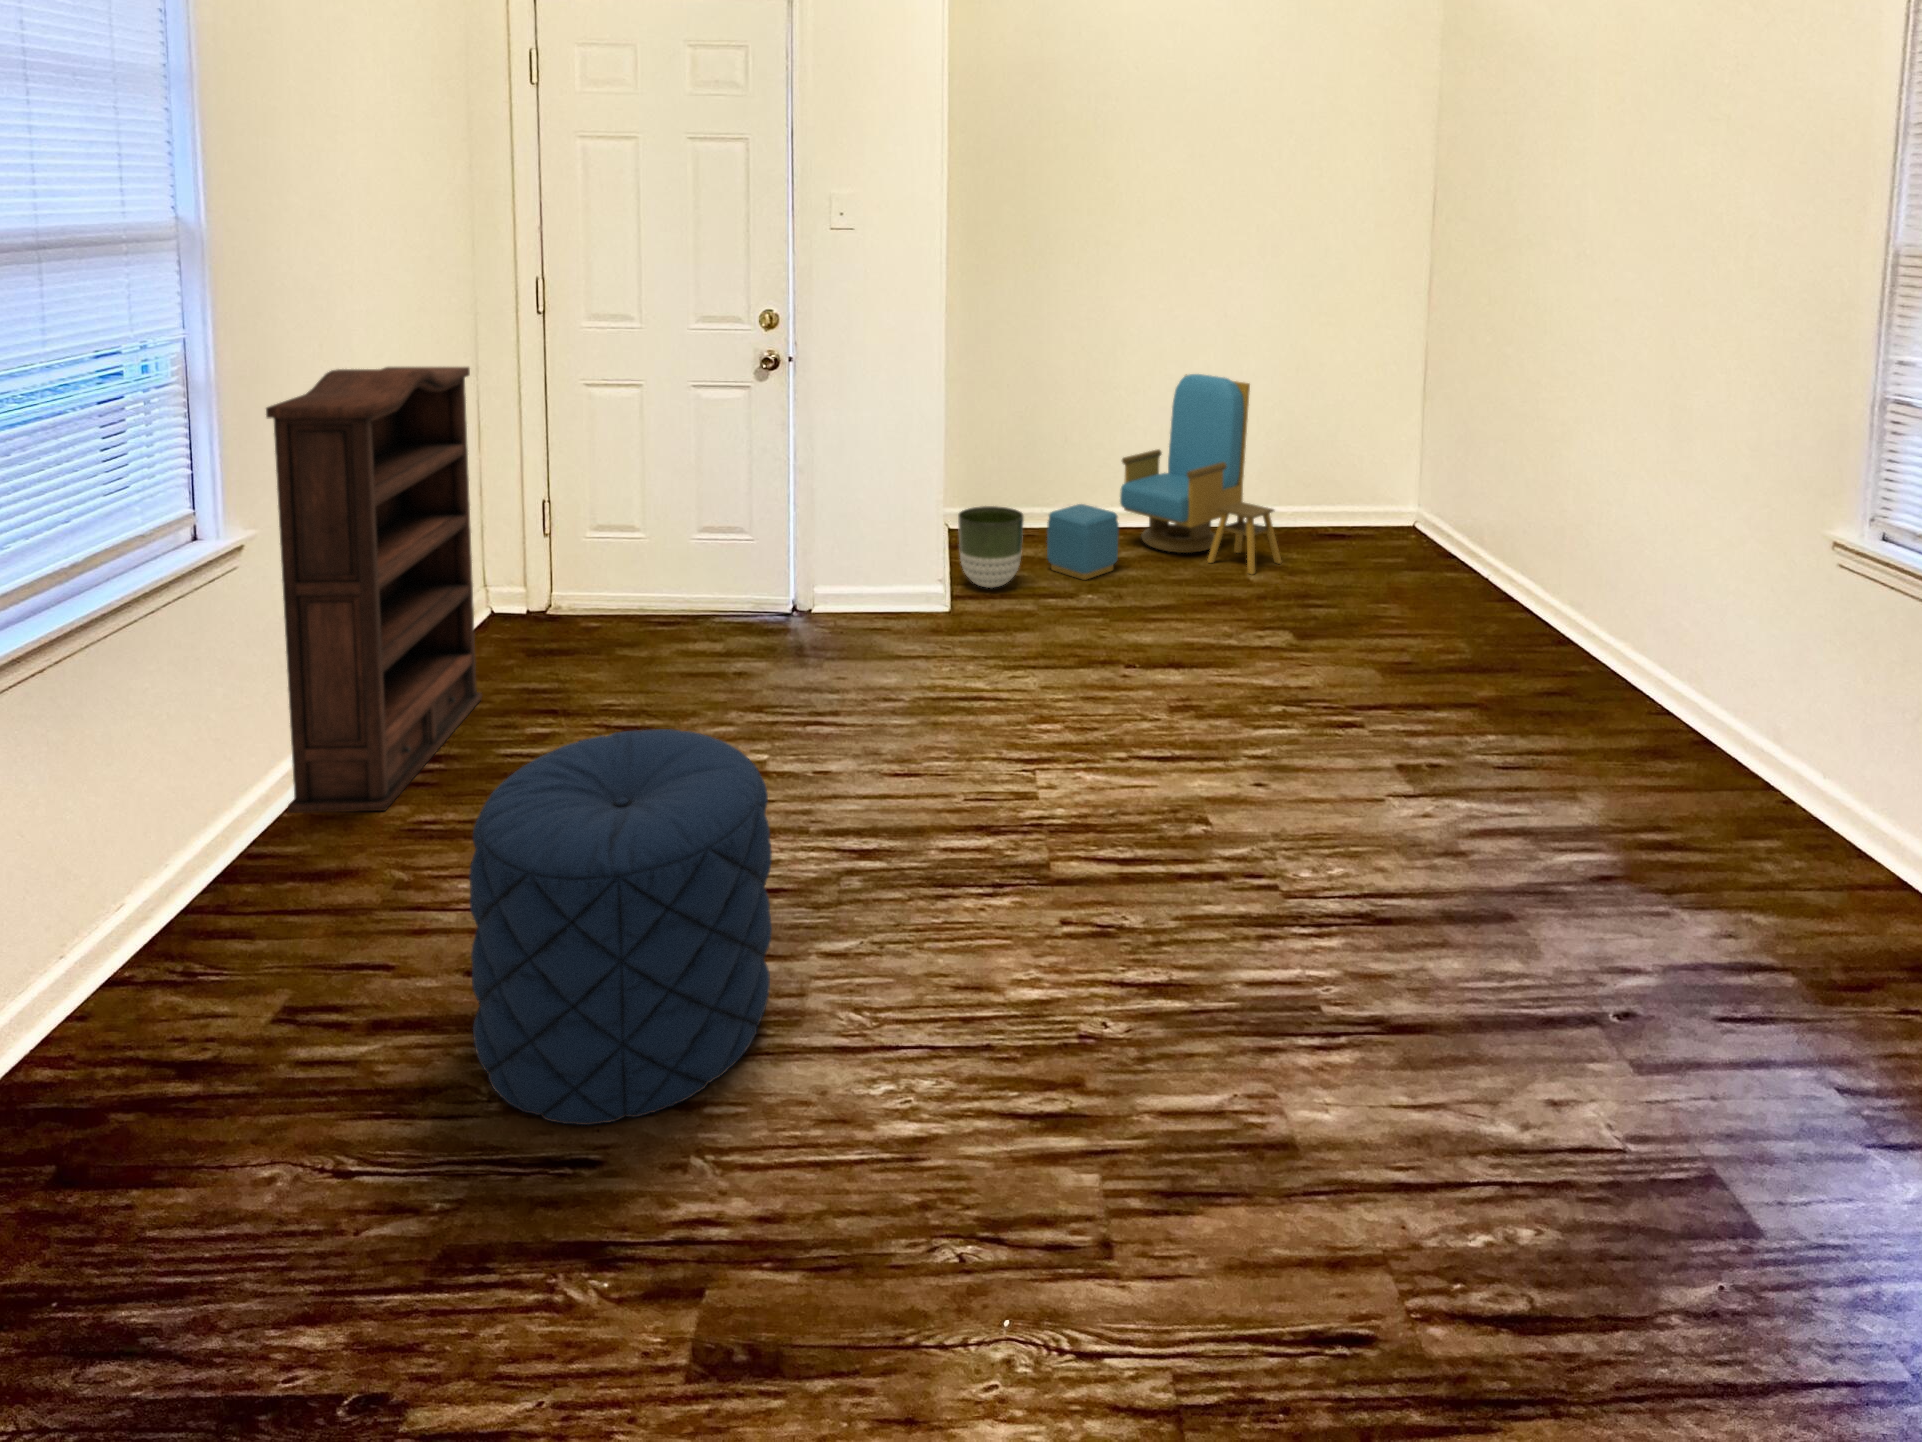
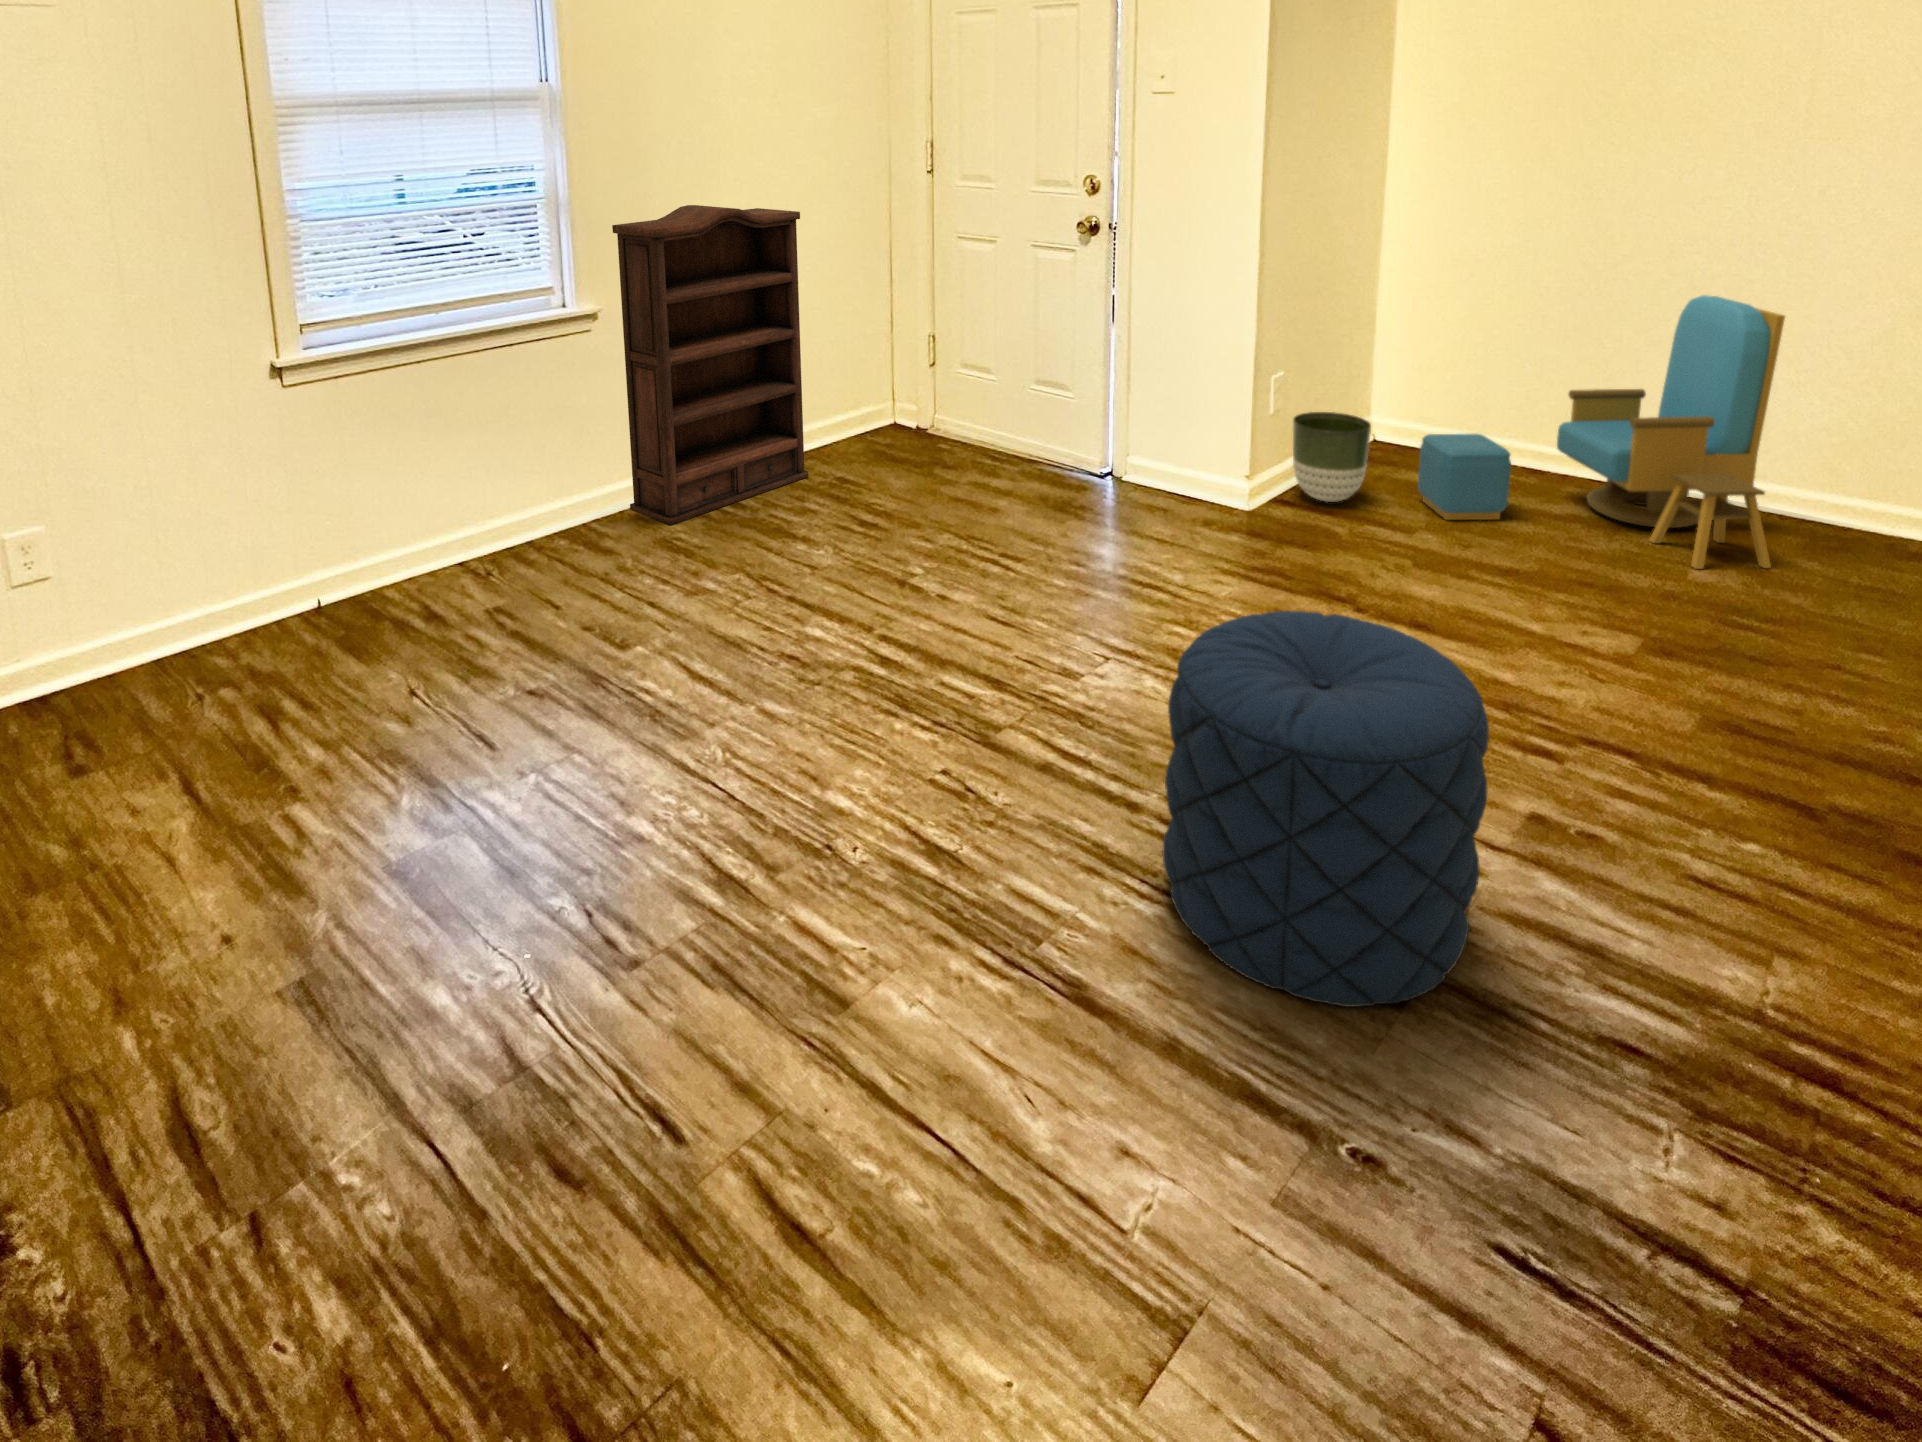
pouf: present [469,729,772,1125] -> present [1162,611,1489,1007]

